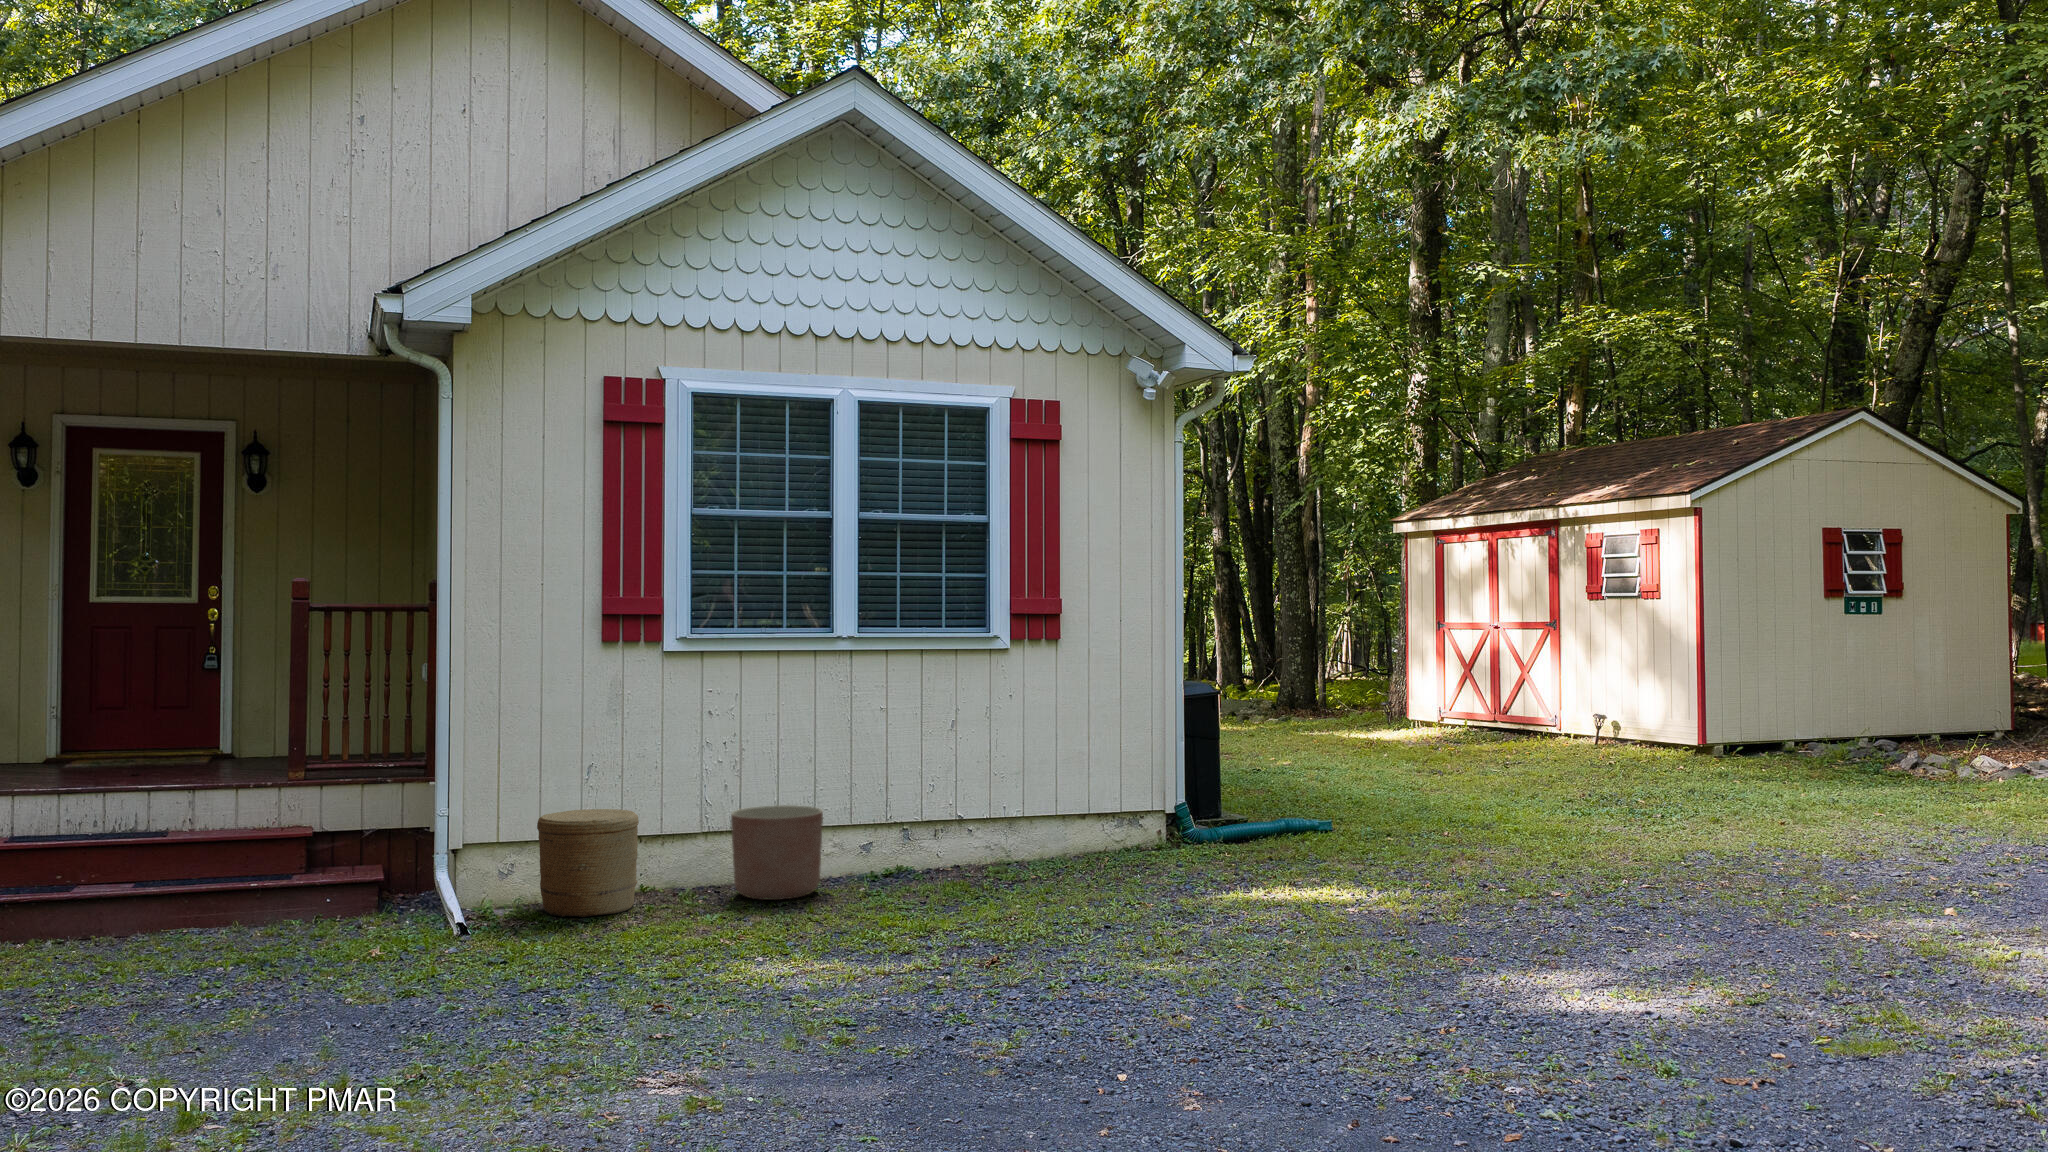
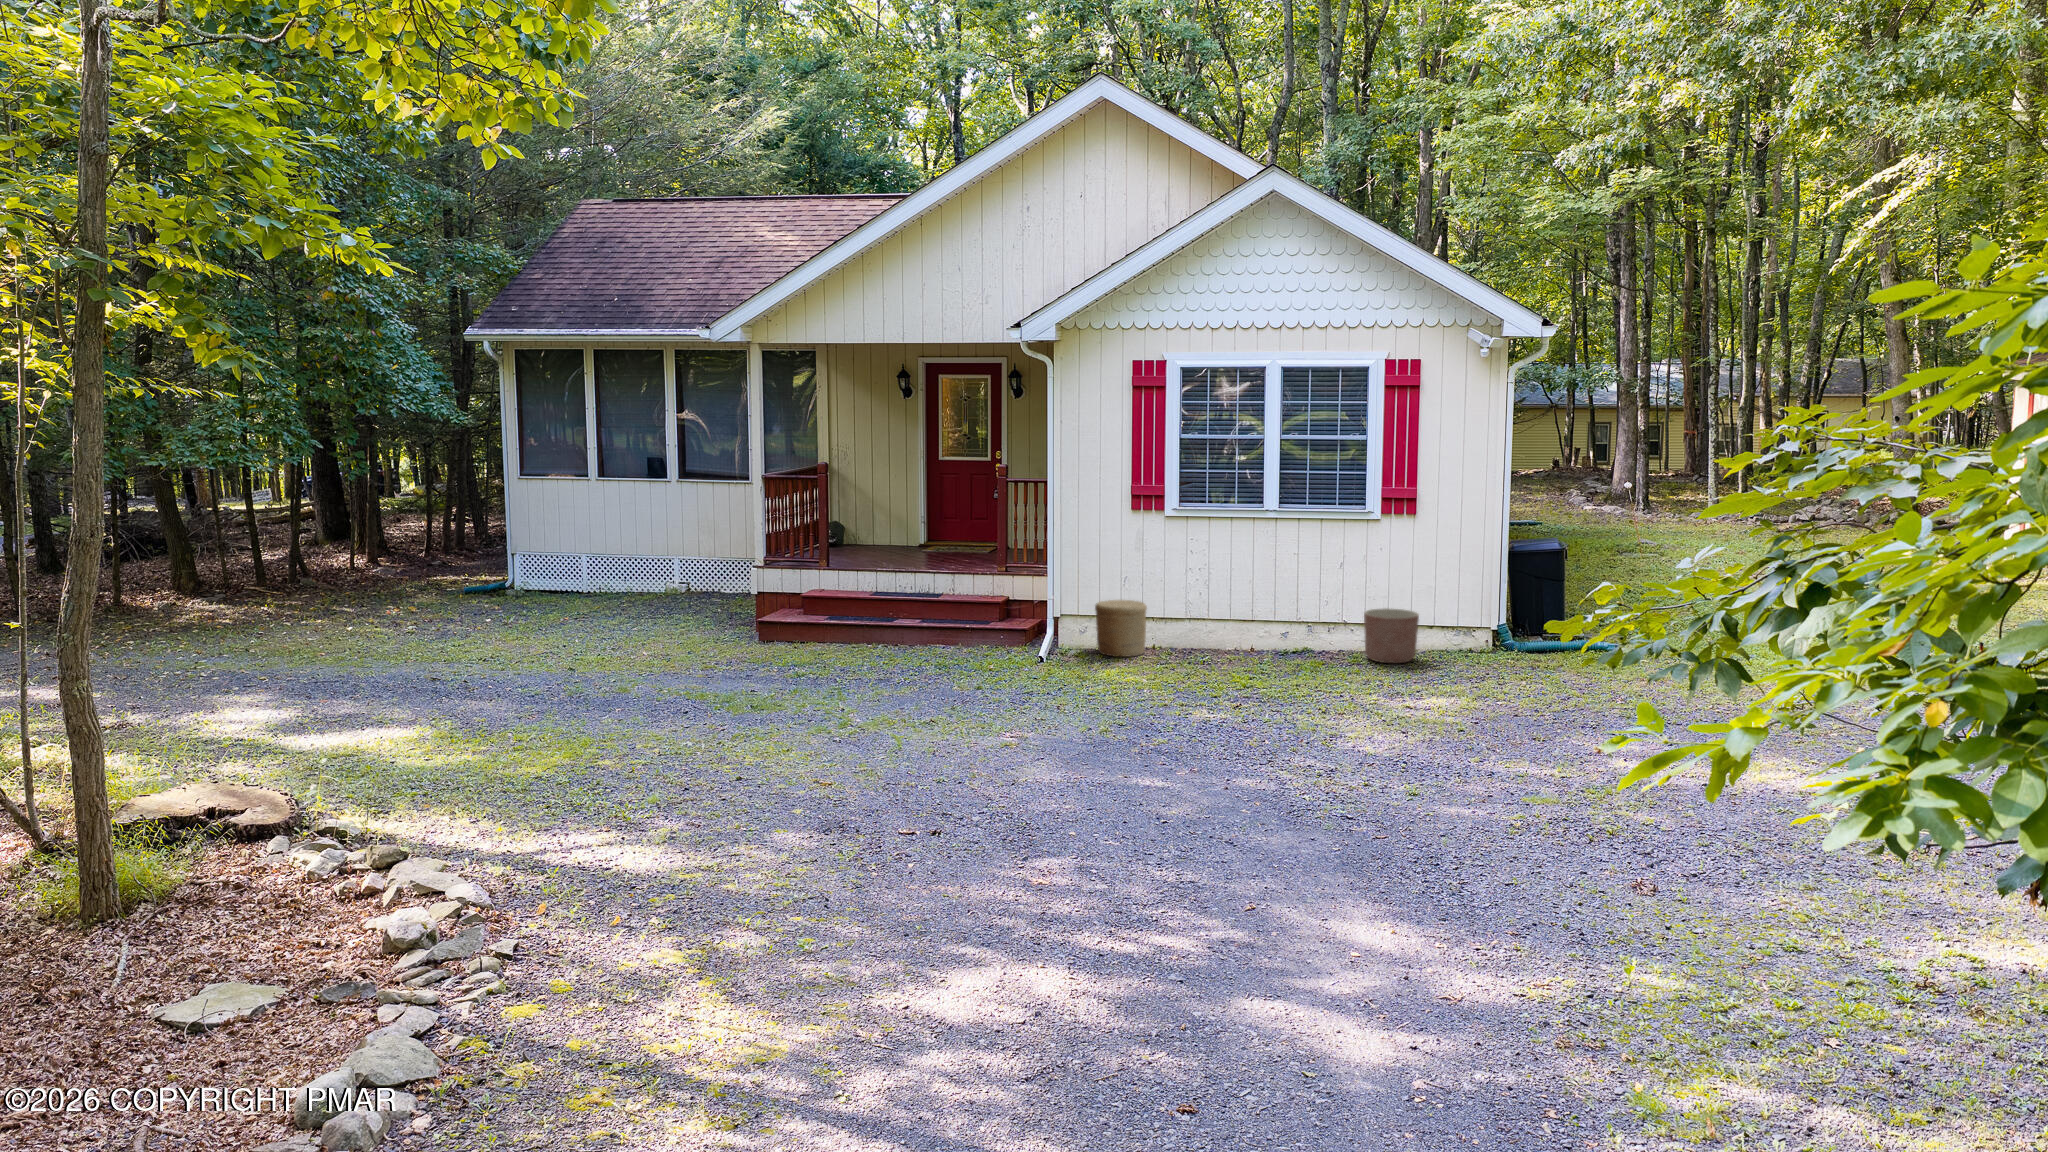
planter: present [731,805,823,900] -> present [1364,608,1419,663]

